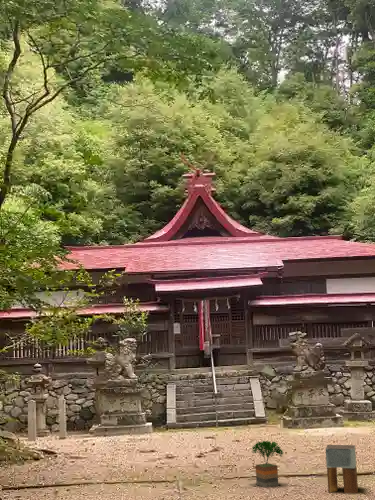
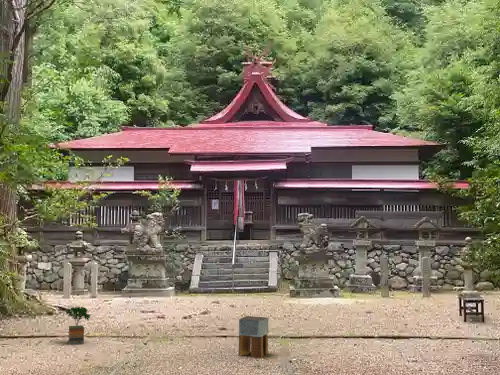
potted tree: present [252,441,283,487] -> present [66,307,90,345]

